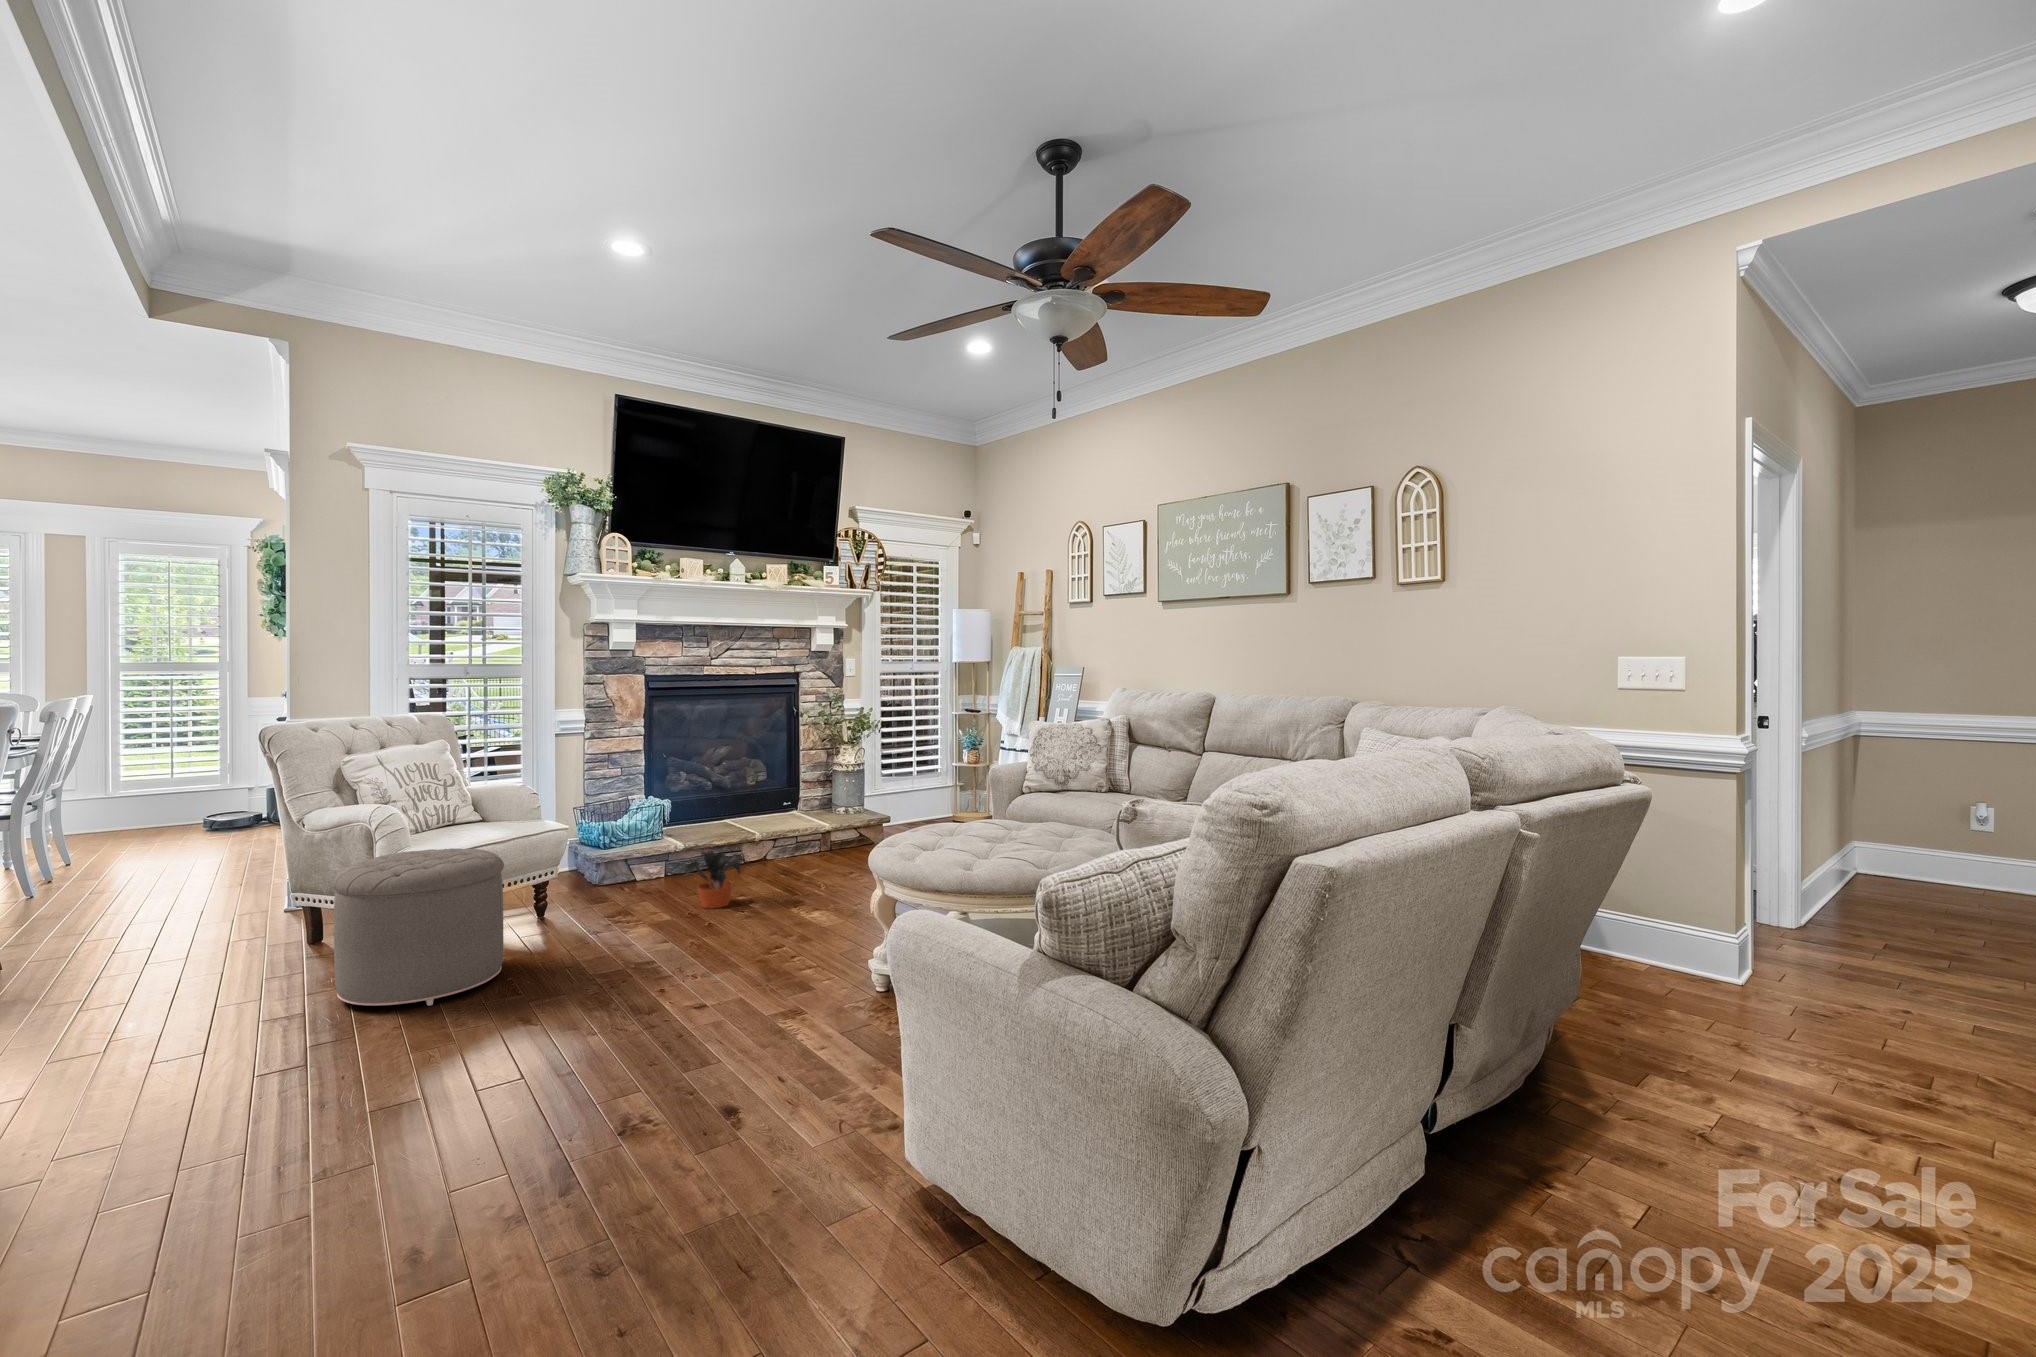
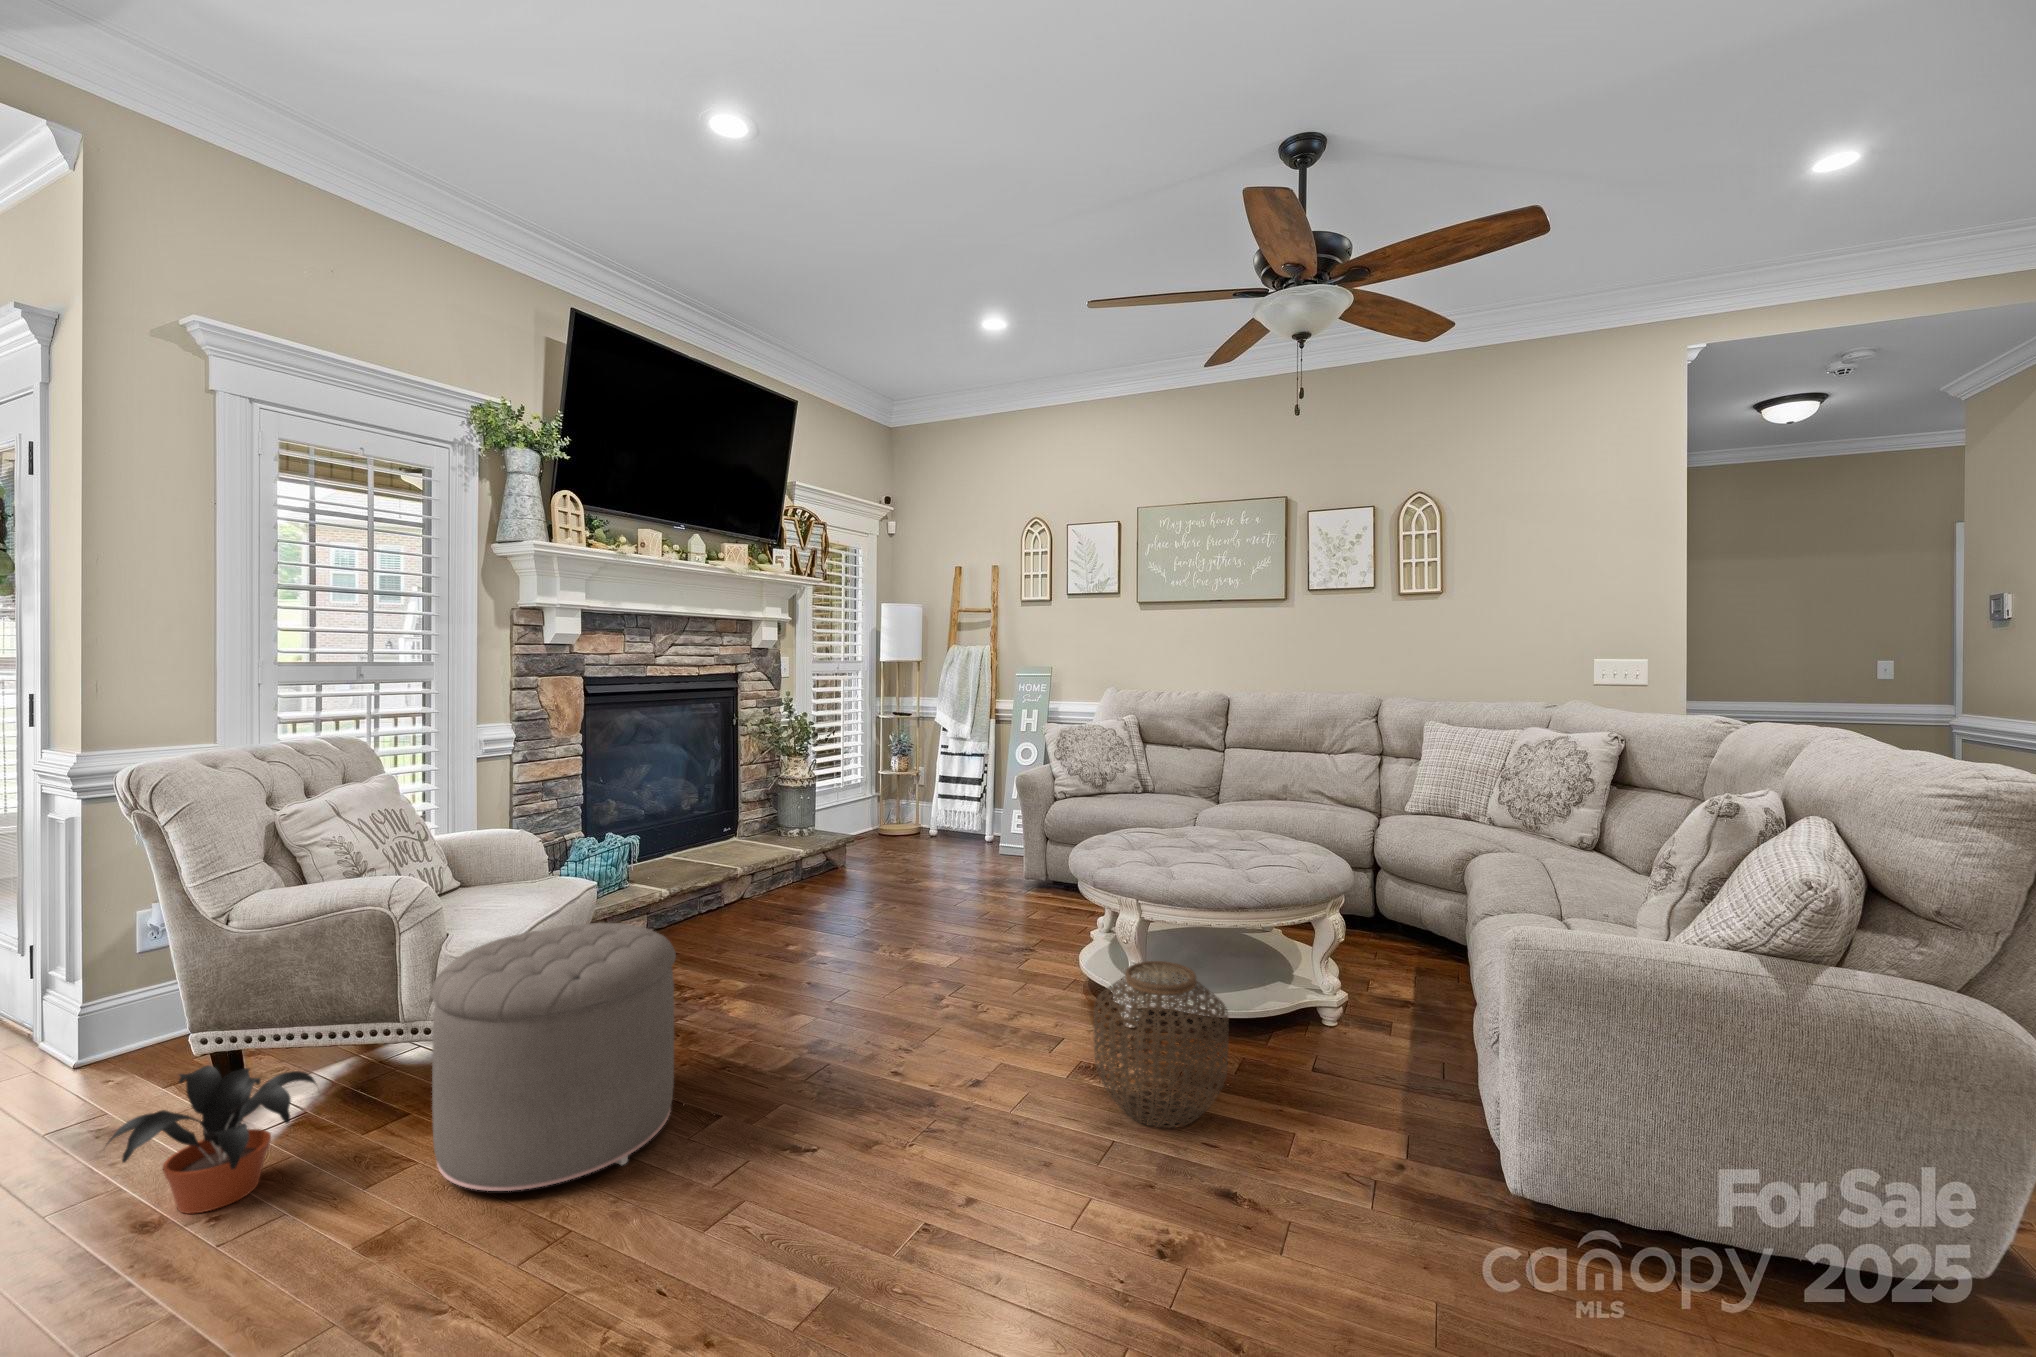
potted plant: present [683,850,748,908] -> present [108,1065,316,1214]
woven basket: none [718,920,833,1054] -> present [1094,961,1229,1128]

